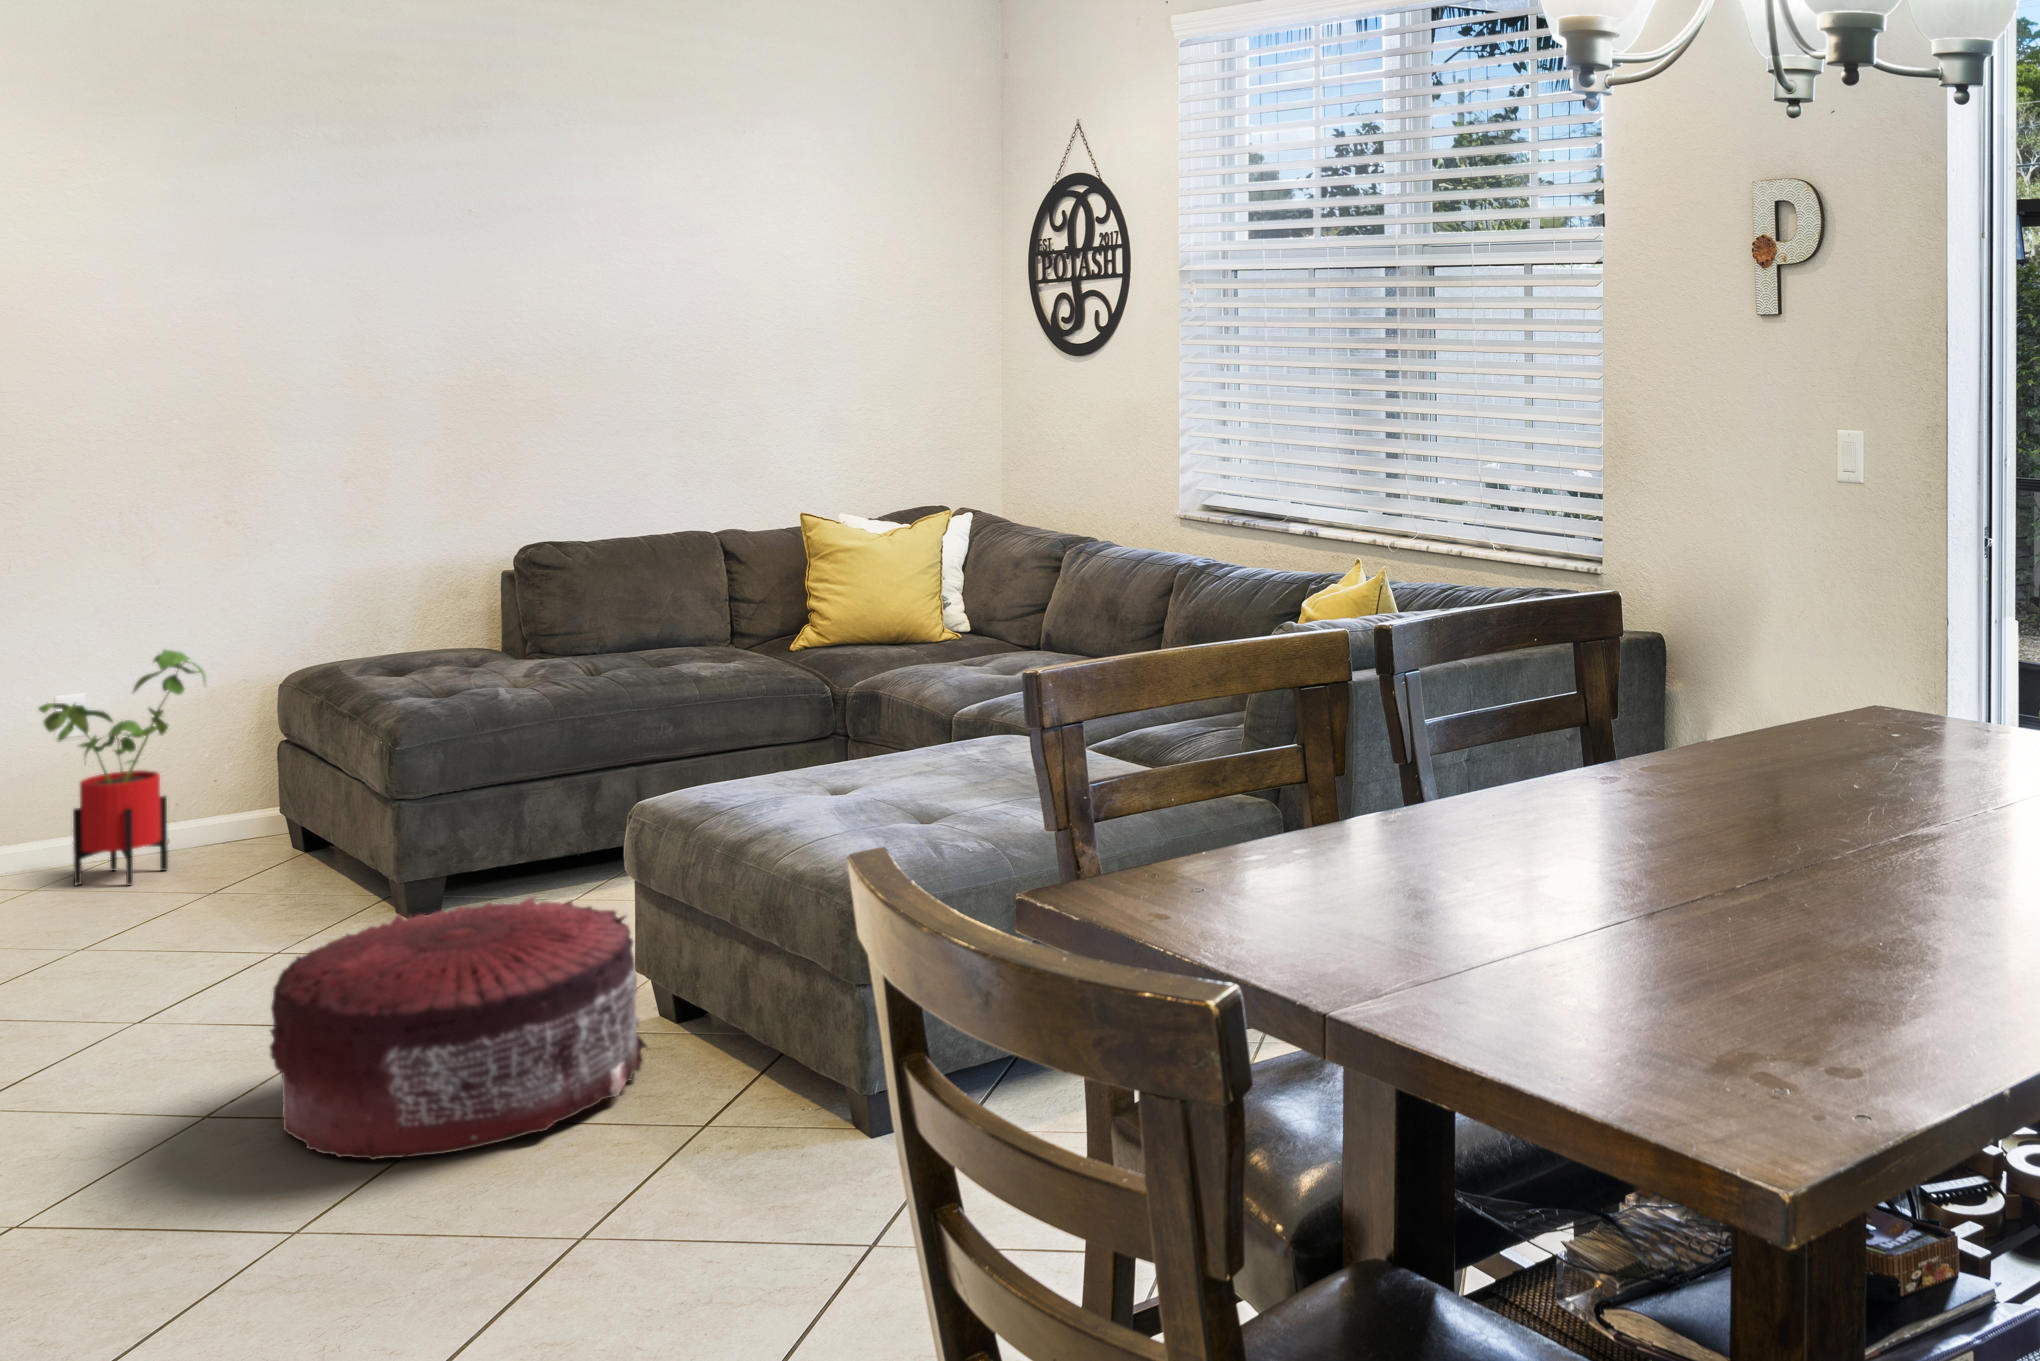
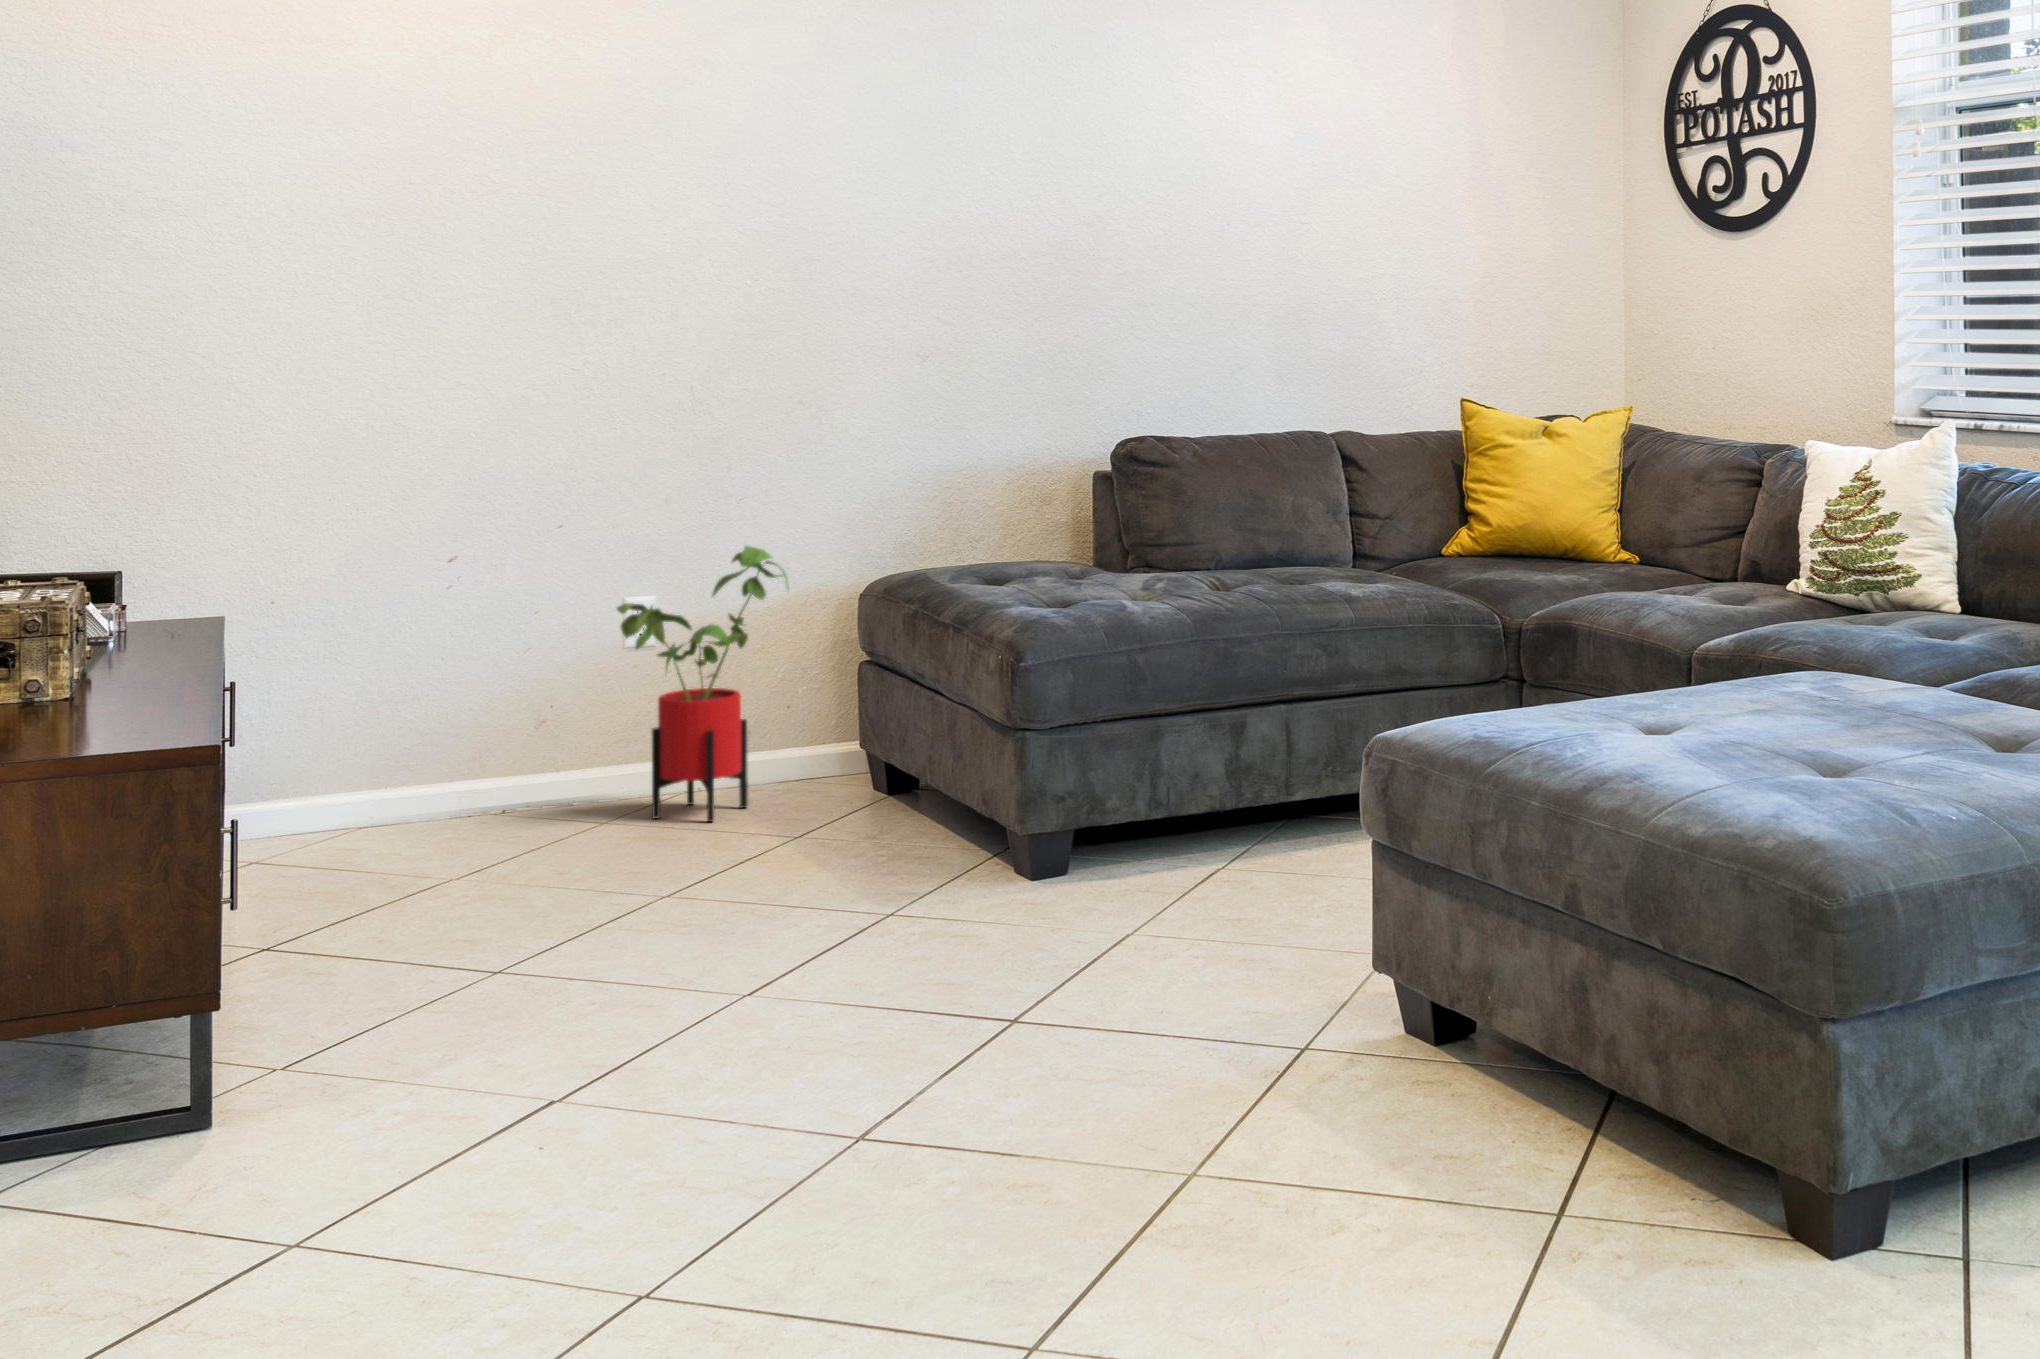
pouf: present [270,897,647,1160] -> none [957,851,1431,1221]

